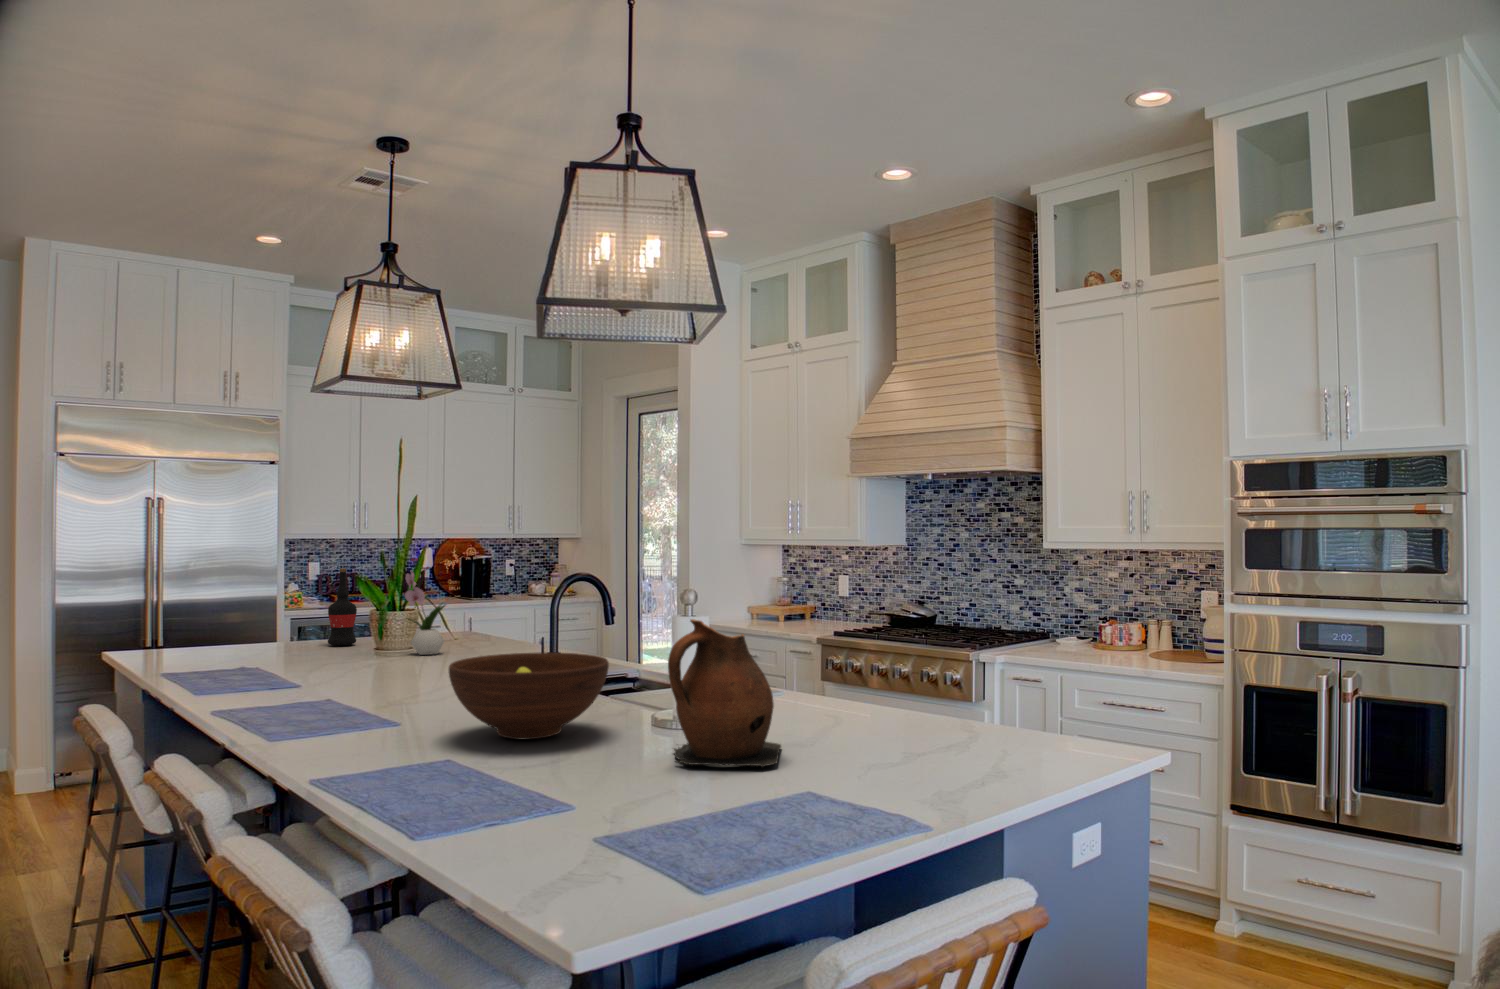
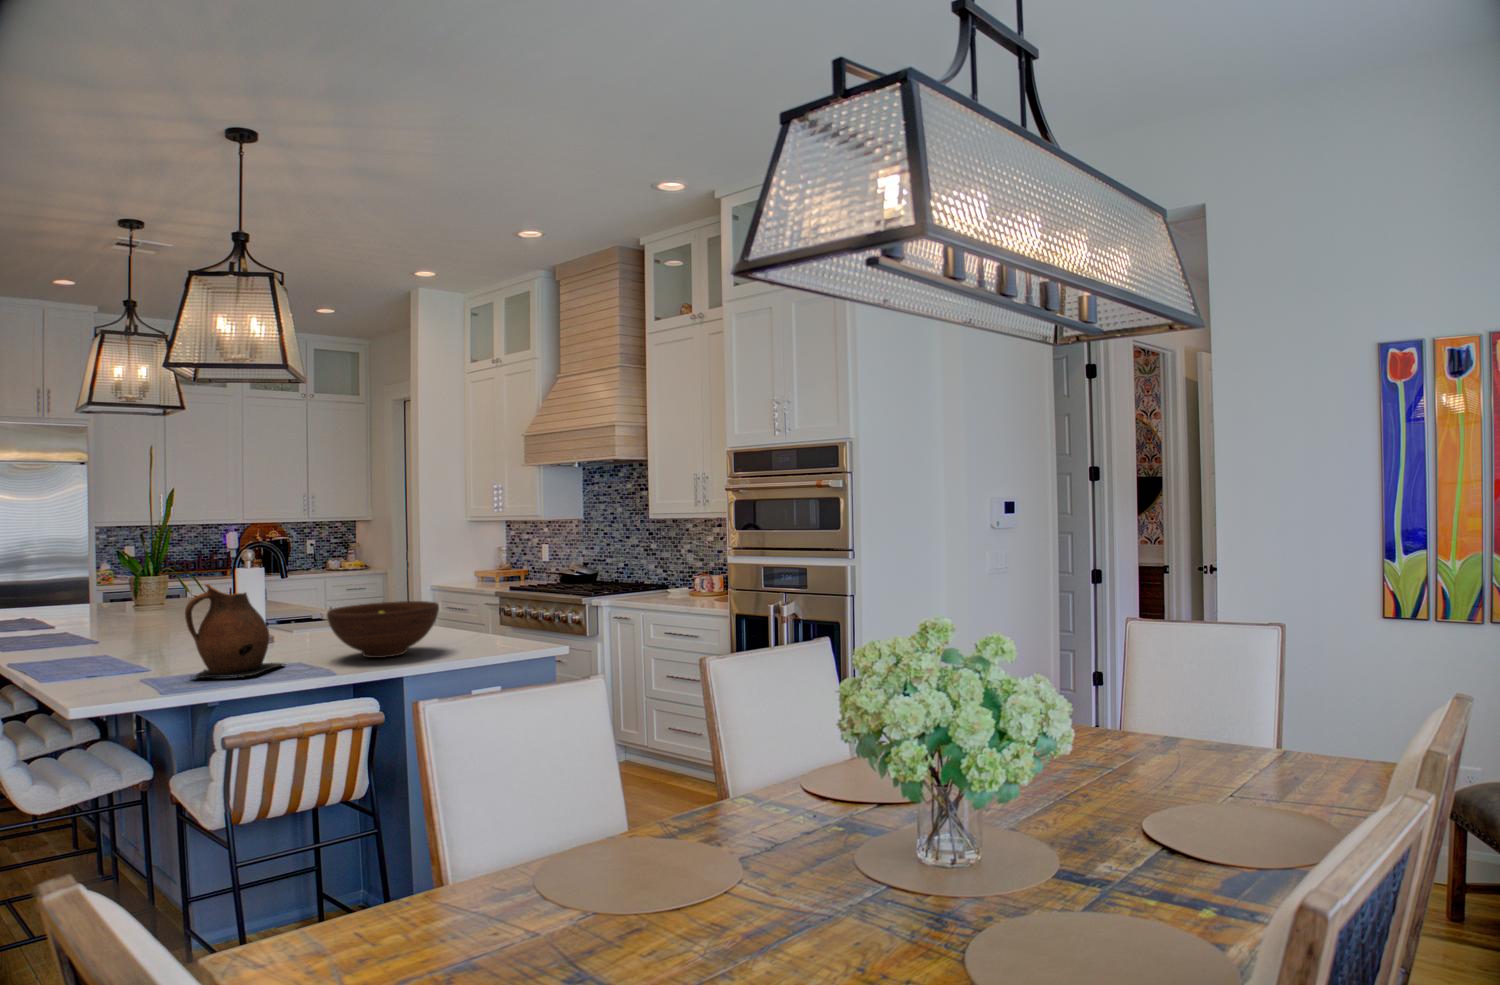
flower arrangement: present [405,558,445,655] -> none [130,544,166,618]
wine bottle: present [328,568,357,646] -> none [79,554,106,614]
fruit bowl: present [449,652,609,740] -> present [327,601,439,658]

